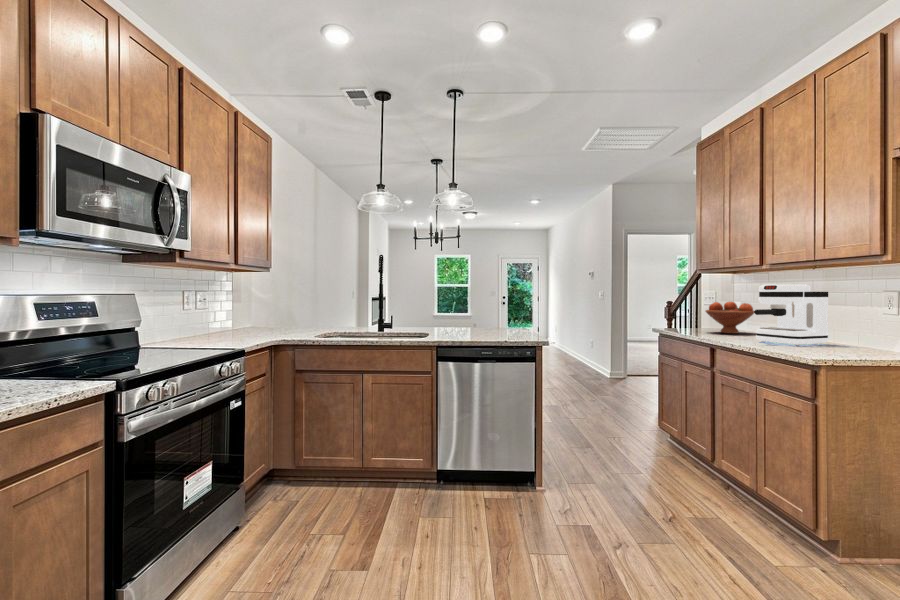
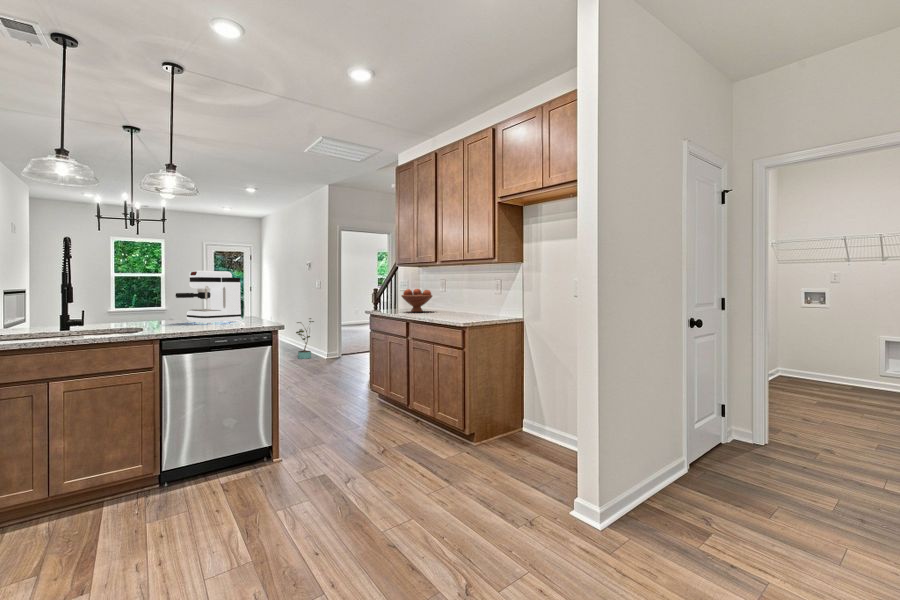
coffee maker: present [754,284,828,345] -> present [176,271,241,324]
potted plant: none [580,331,600,375] -> present [296,318,314,359]

